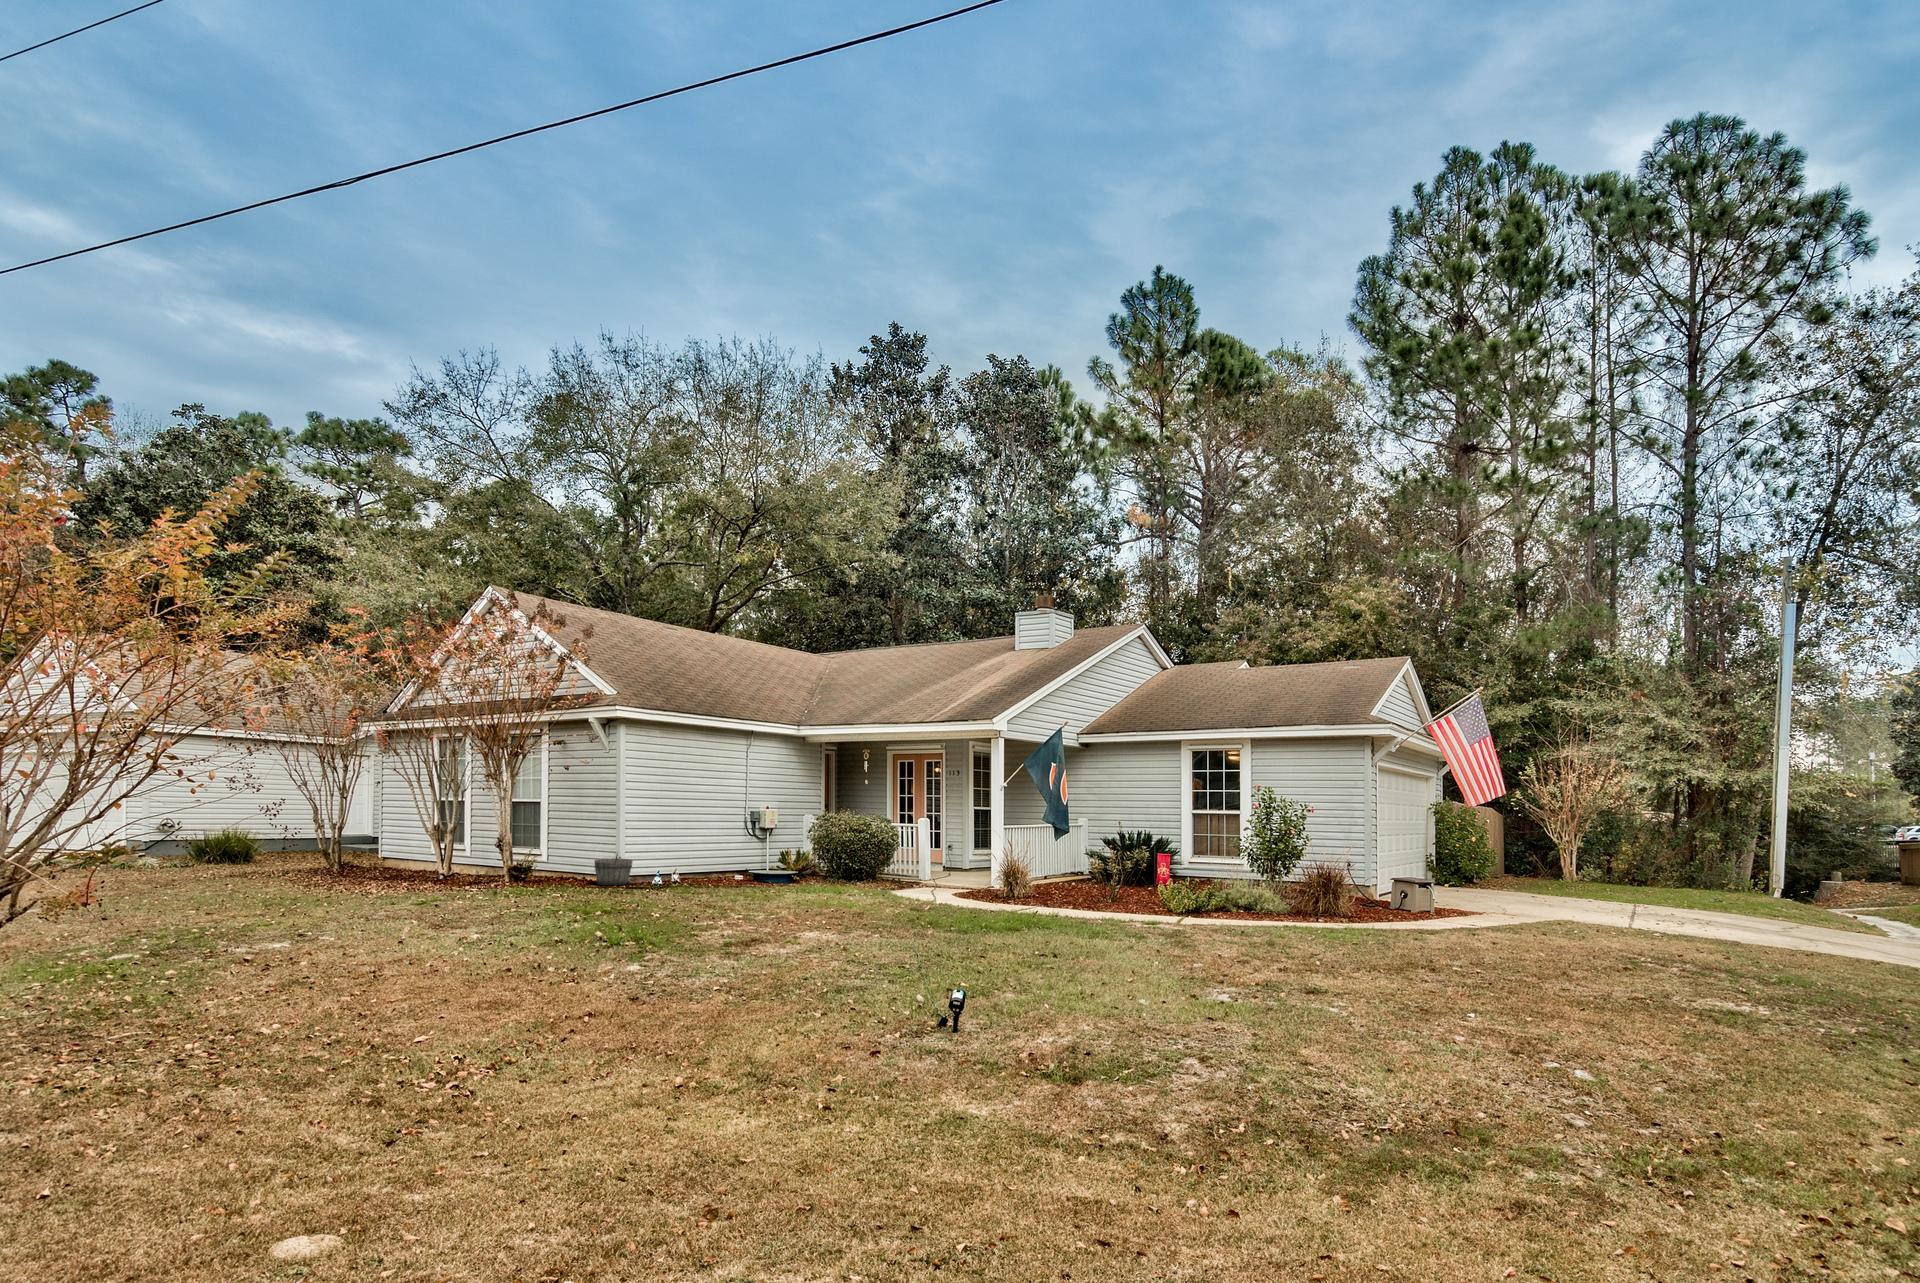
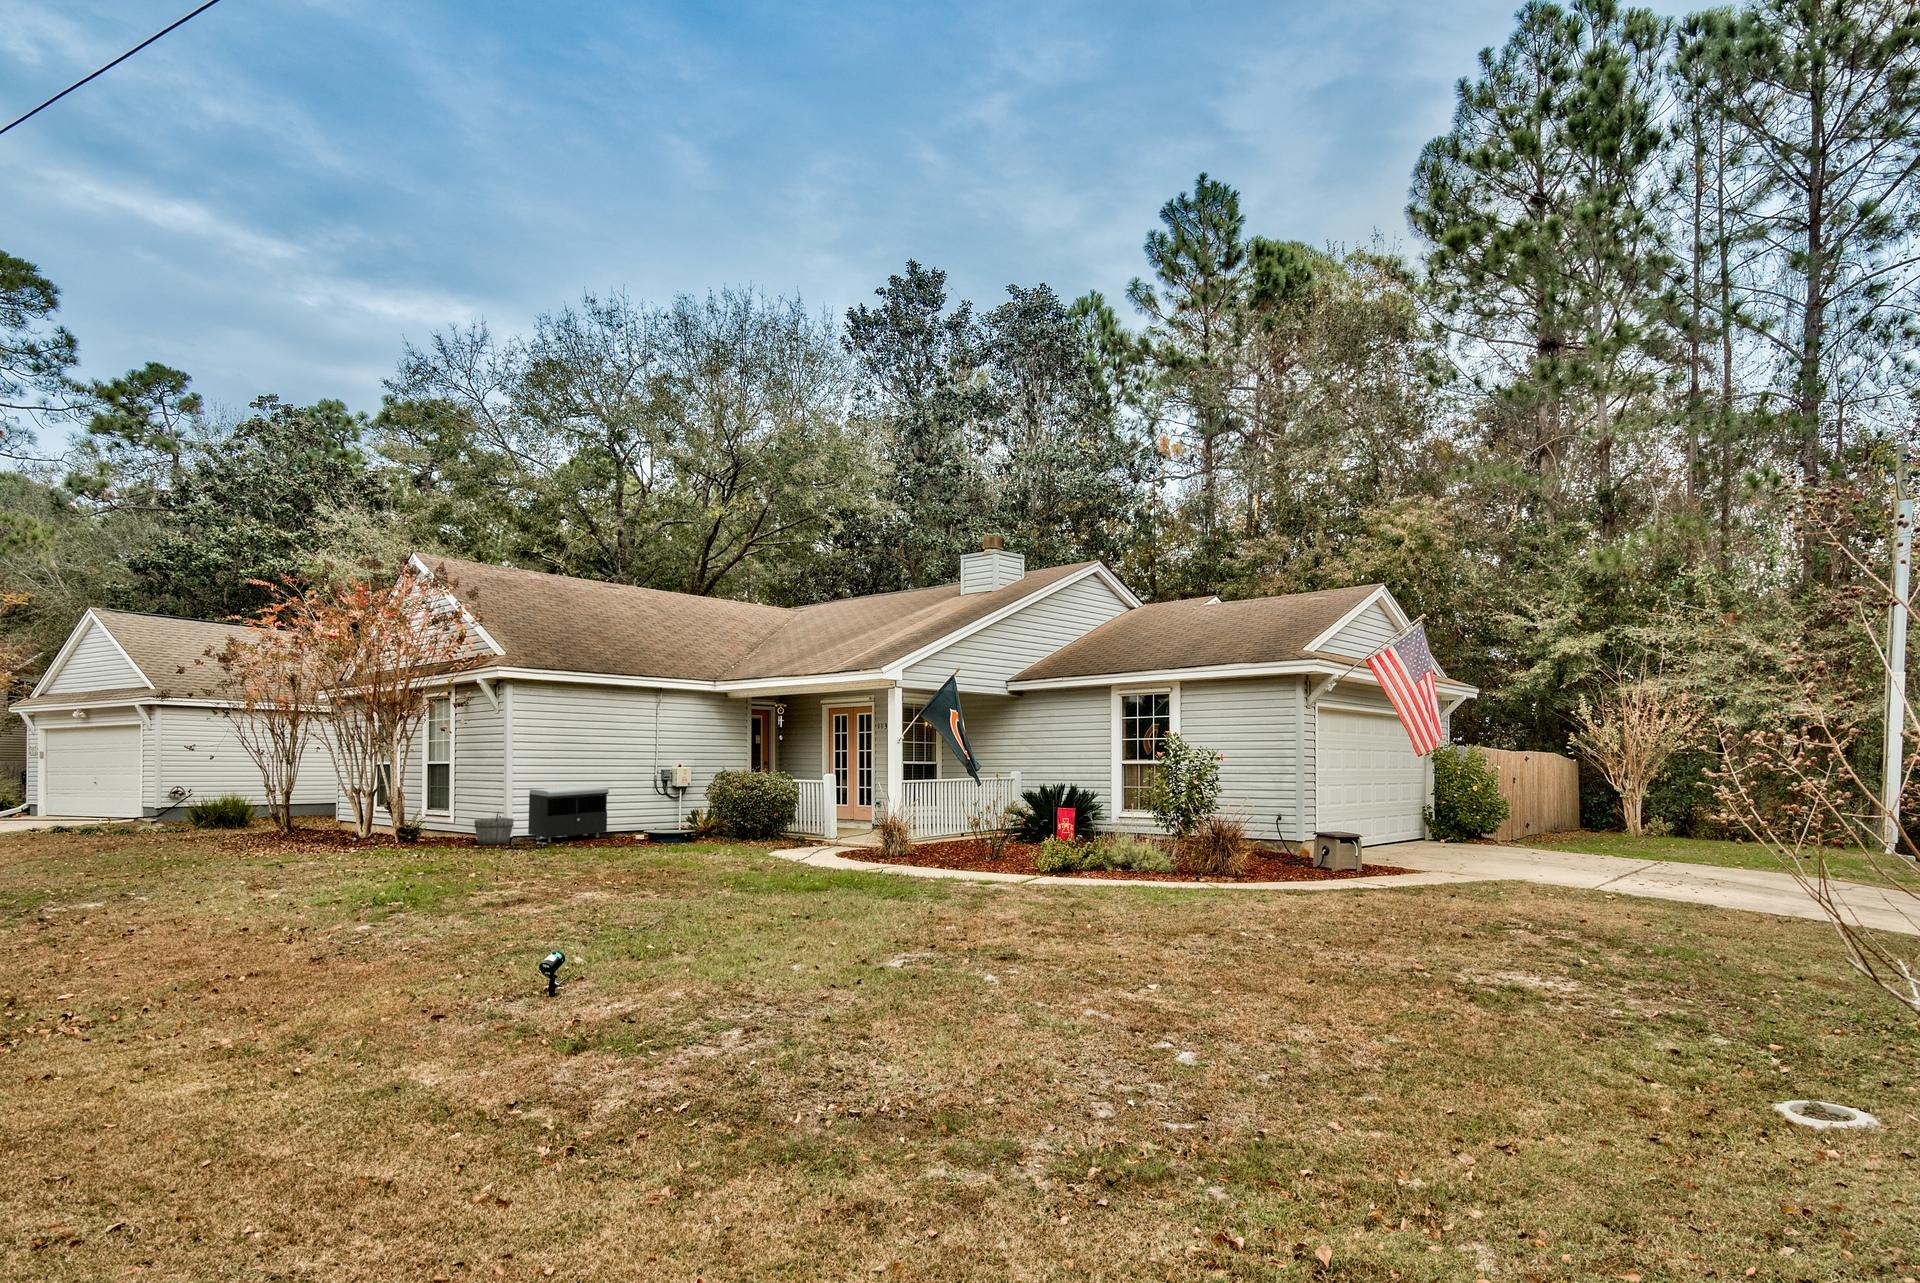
storage bench: none [641,826,719,883] -> present [528,786,609,842]

